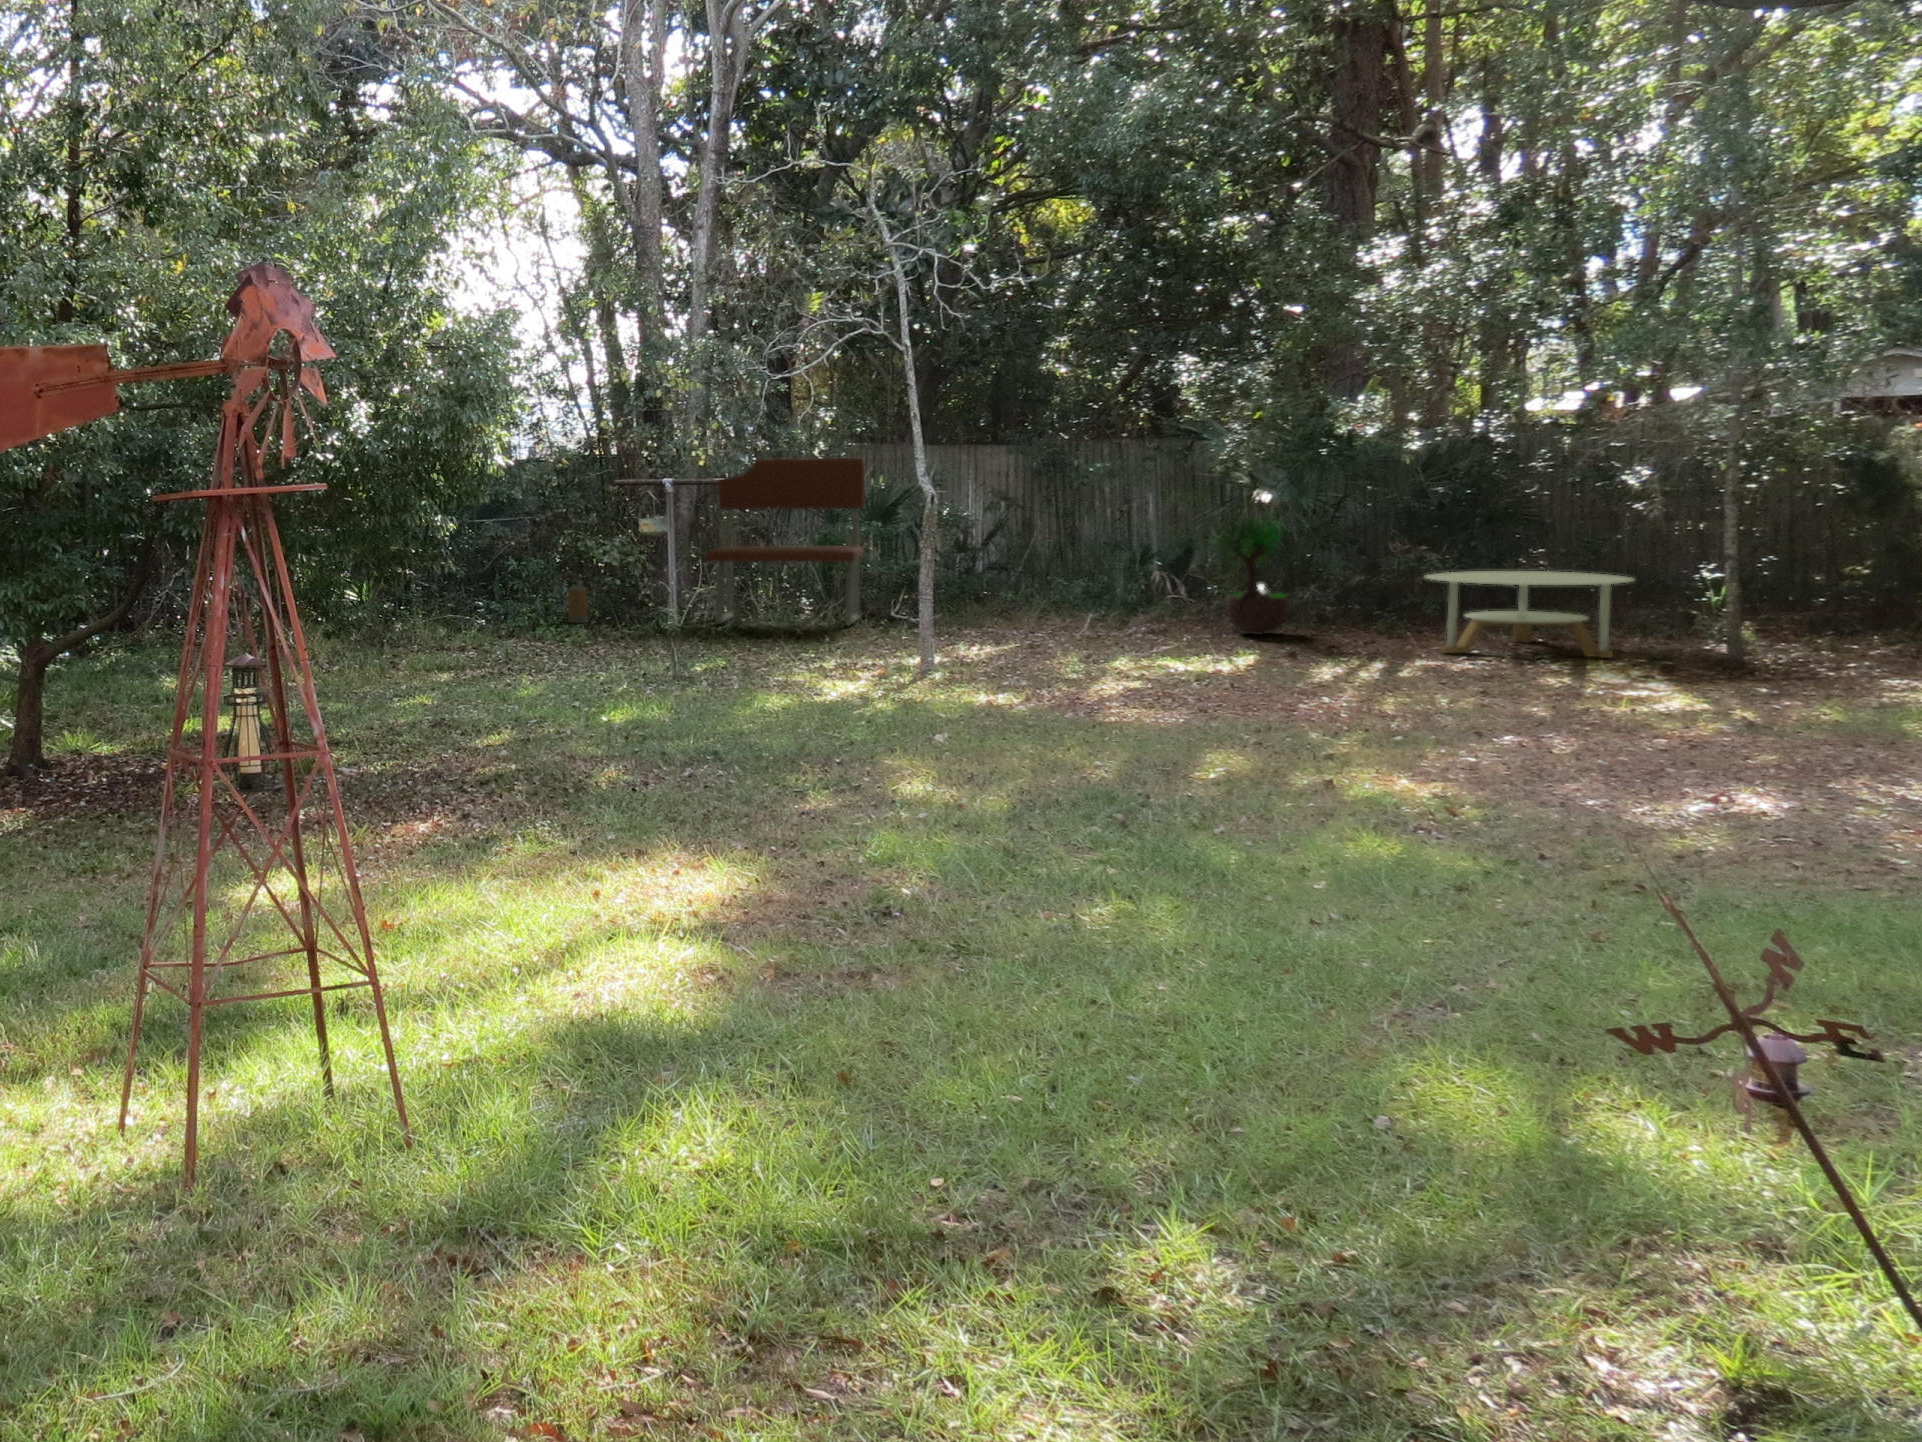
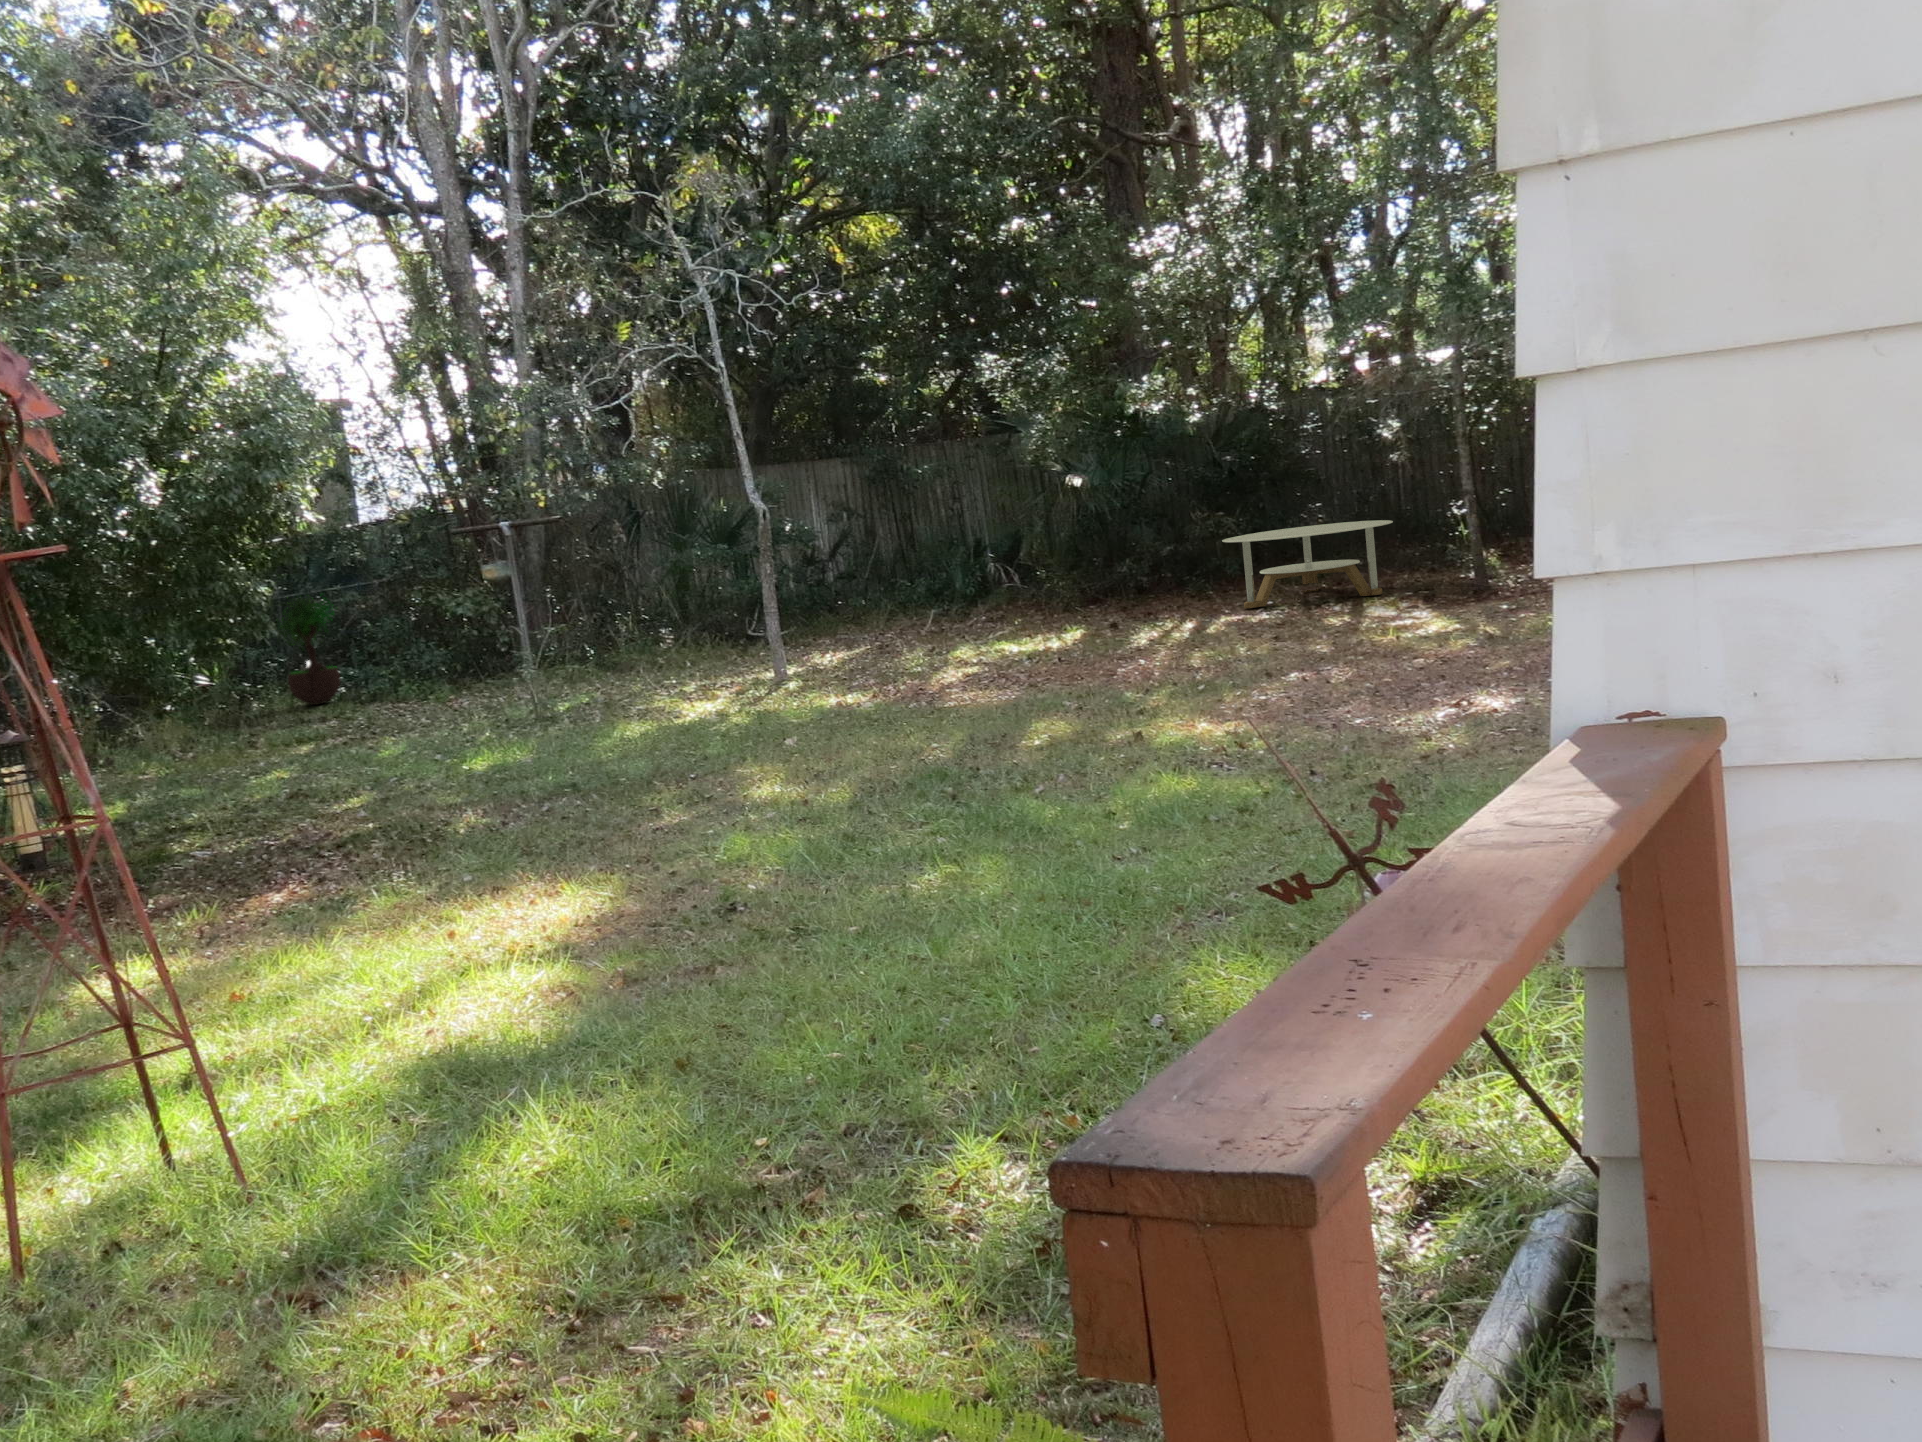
bench: present [706,457,865,625] -> none [570,488,732,670]
potted tree: present [1210,510,1289,635] -> present [277,597,341,705]
watering can: present [558,580,599,623] -> none [425,637,469,689]

